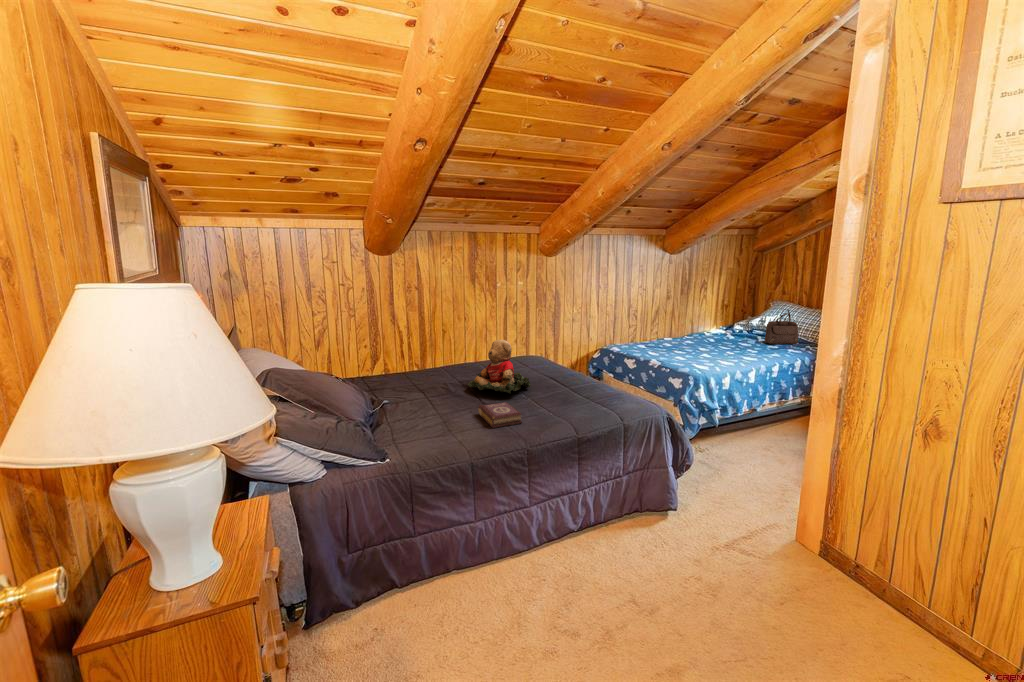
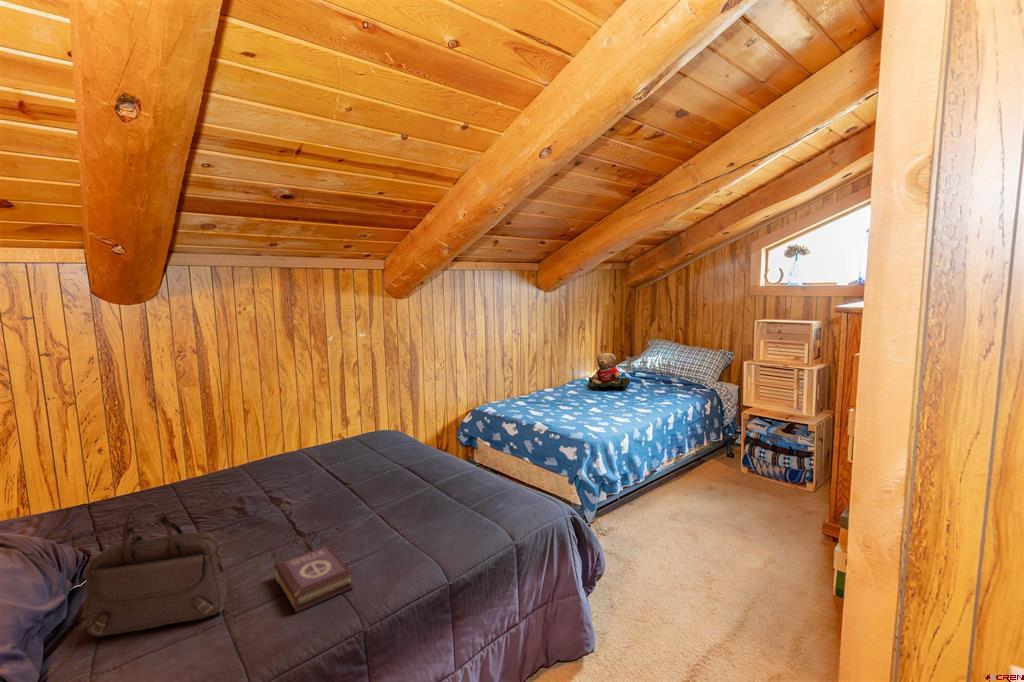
handbag: present [764,310,798,344] -> present [84,502,227,636]
teddy bear: present [468,340,531,393] -> present [588,353,630,388]

